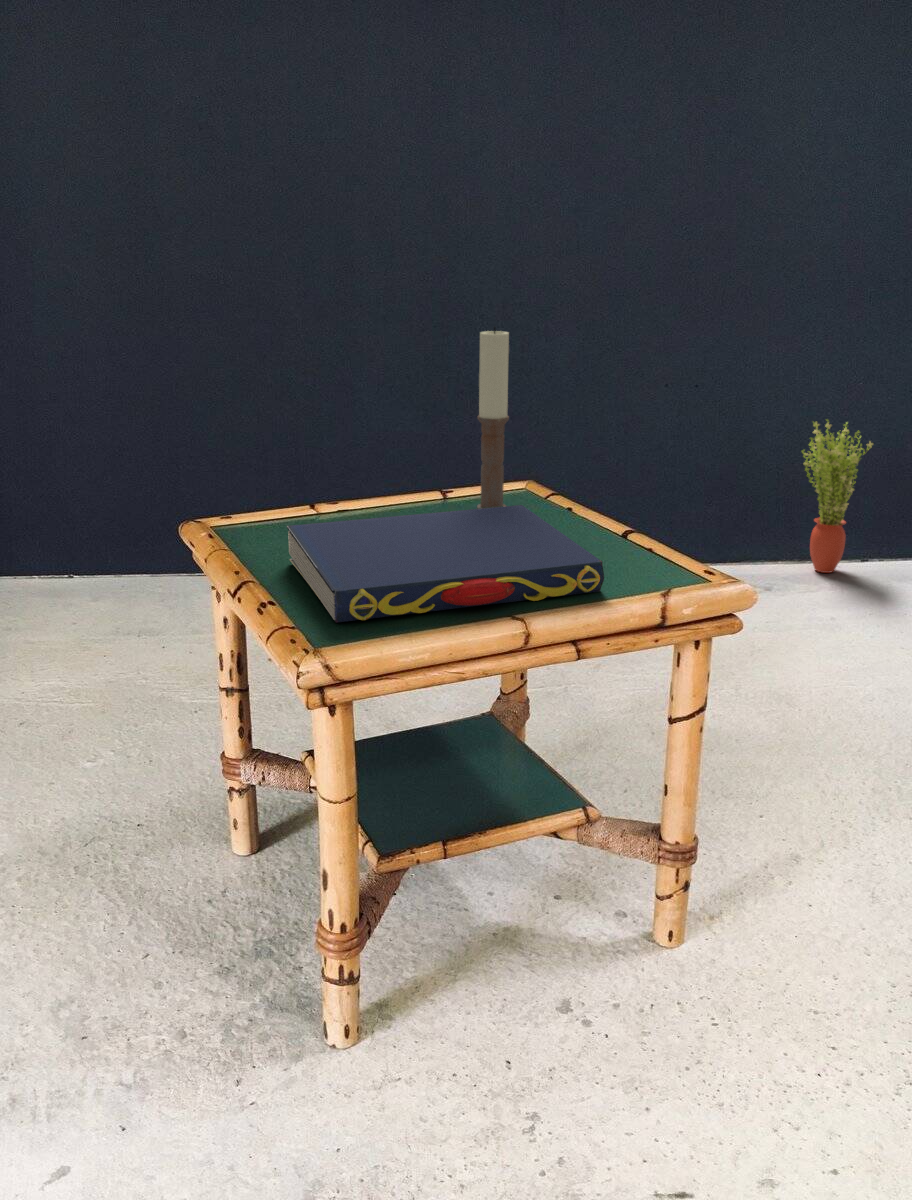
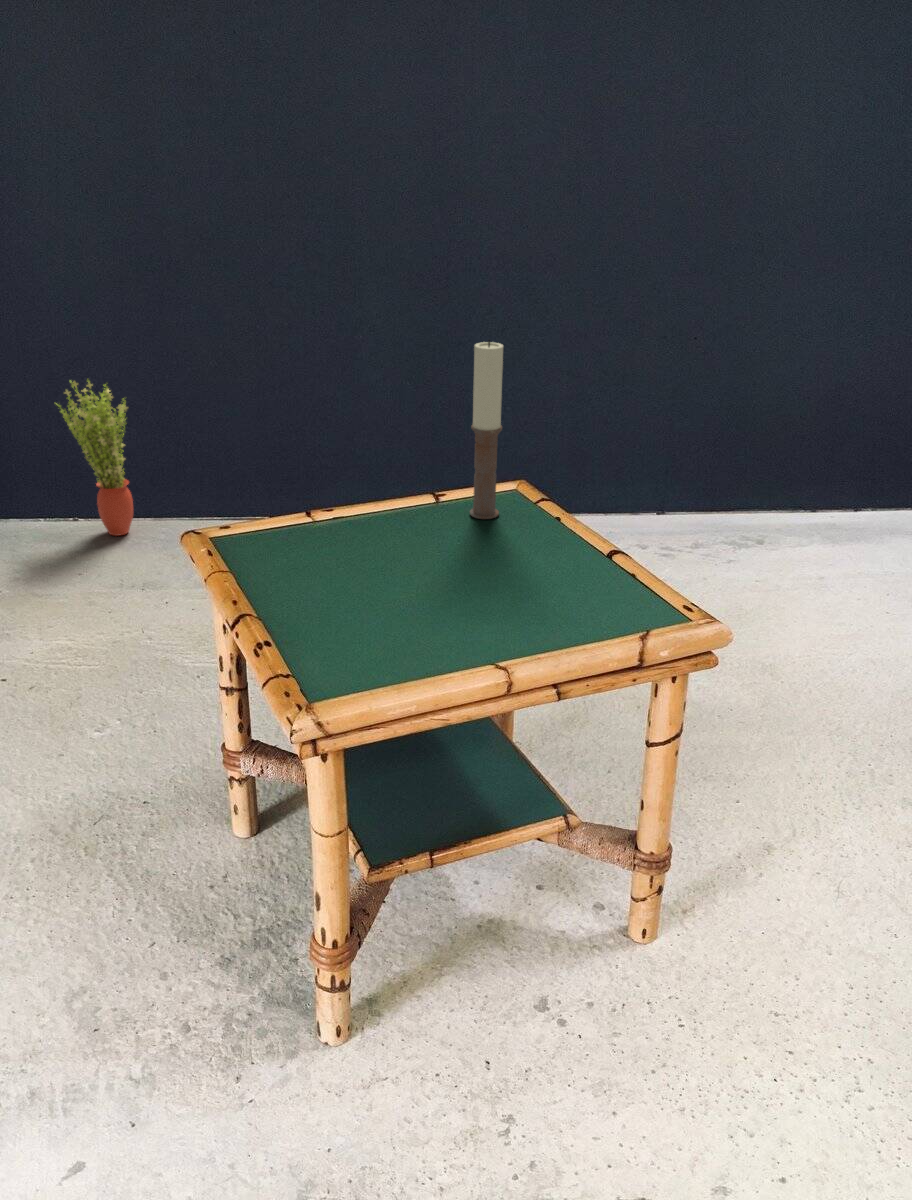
potted plant: present [802,420,873,573] -> present [59,380,133,536]
book: present [287,505,604,622] -> none [282,523,588,668]

